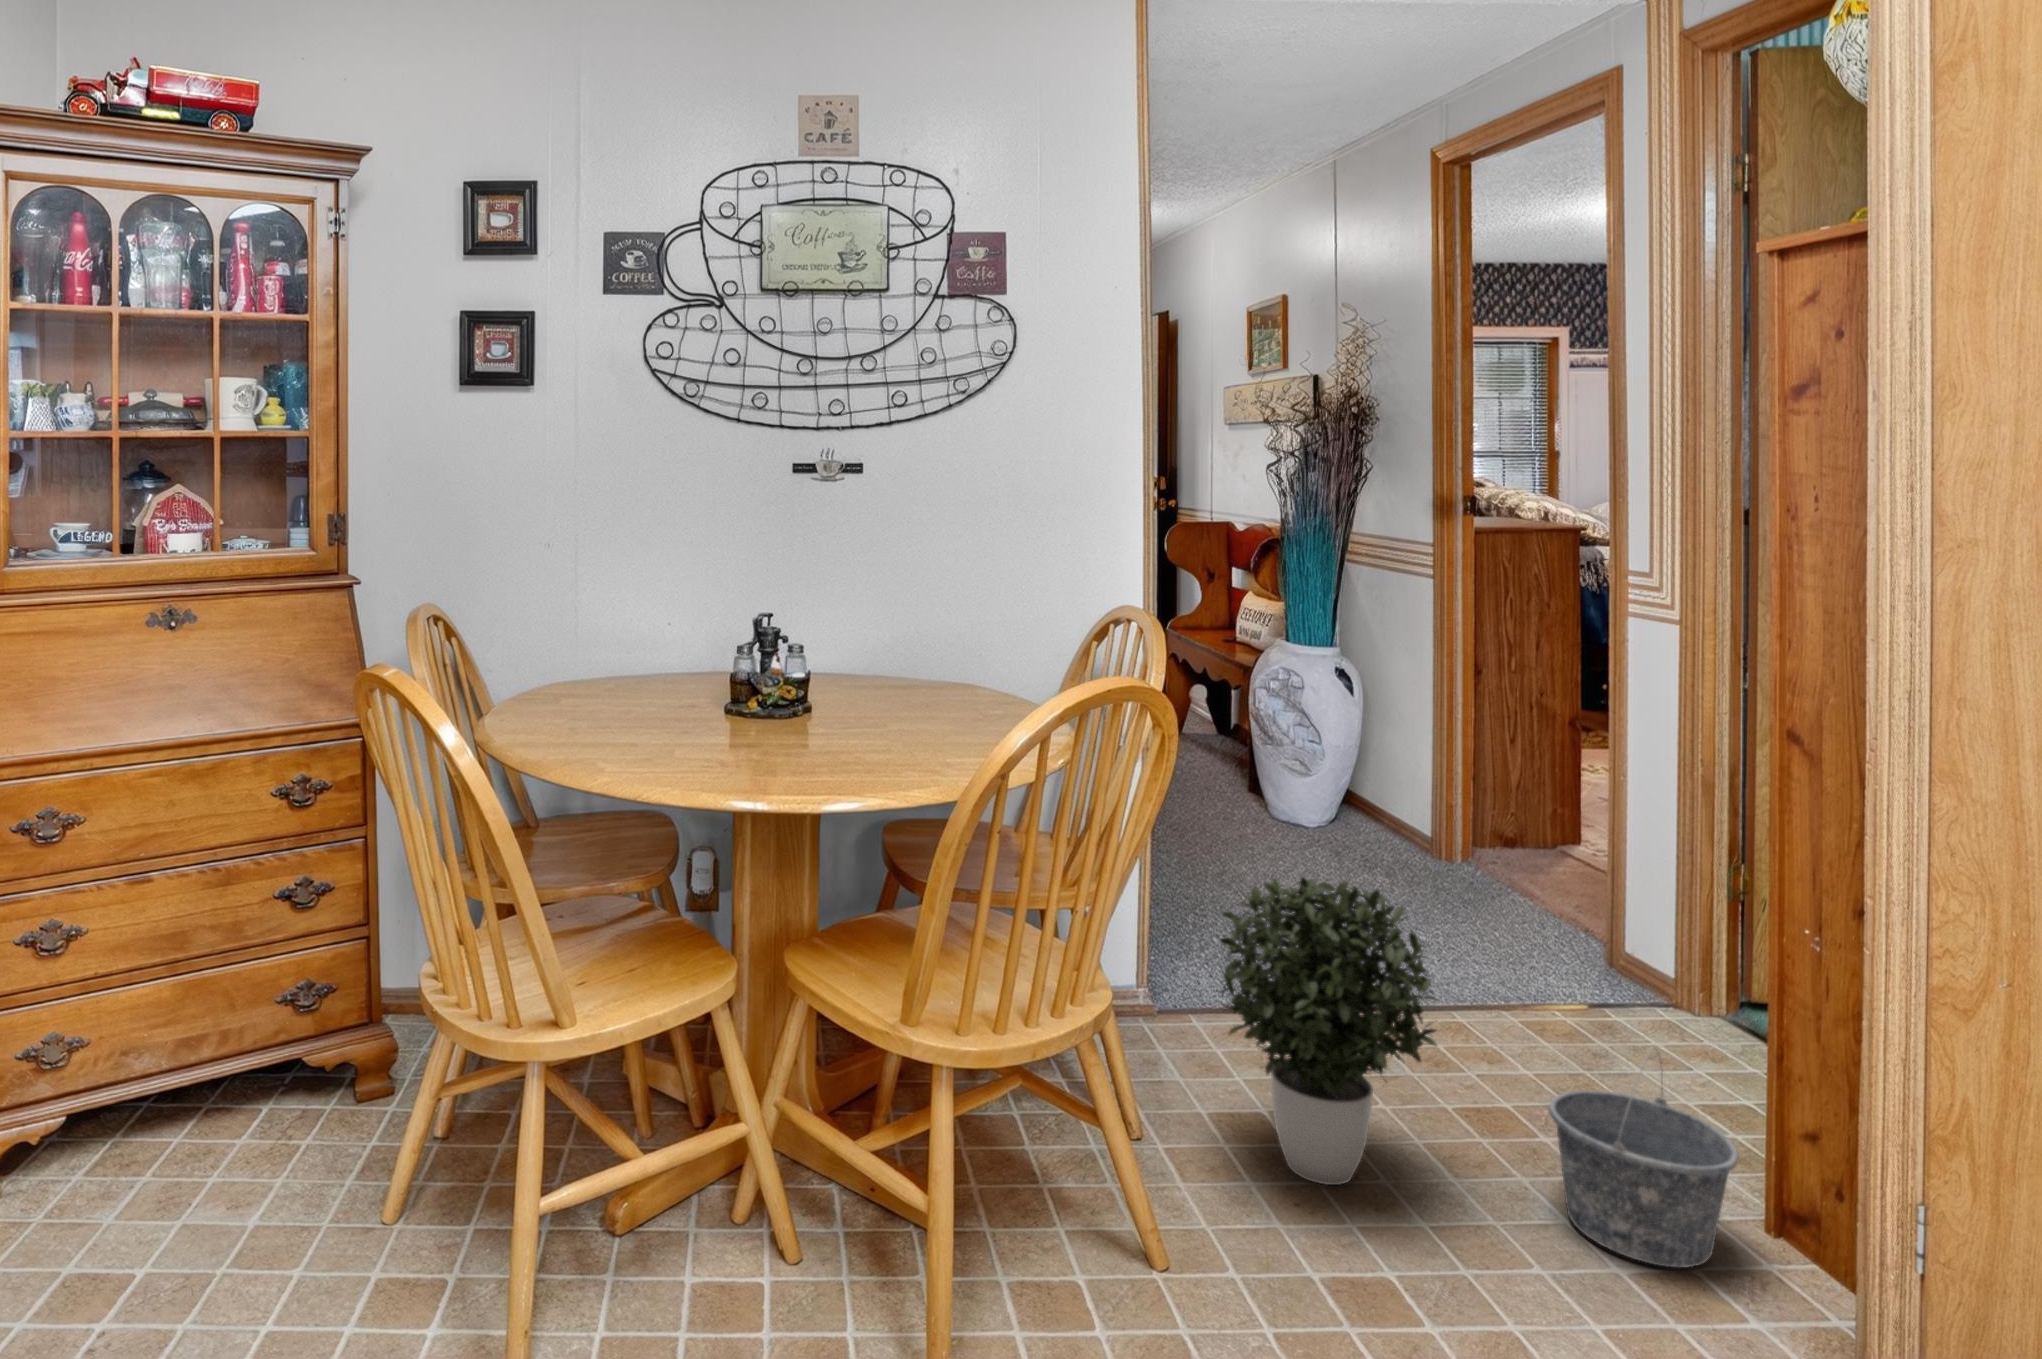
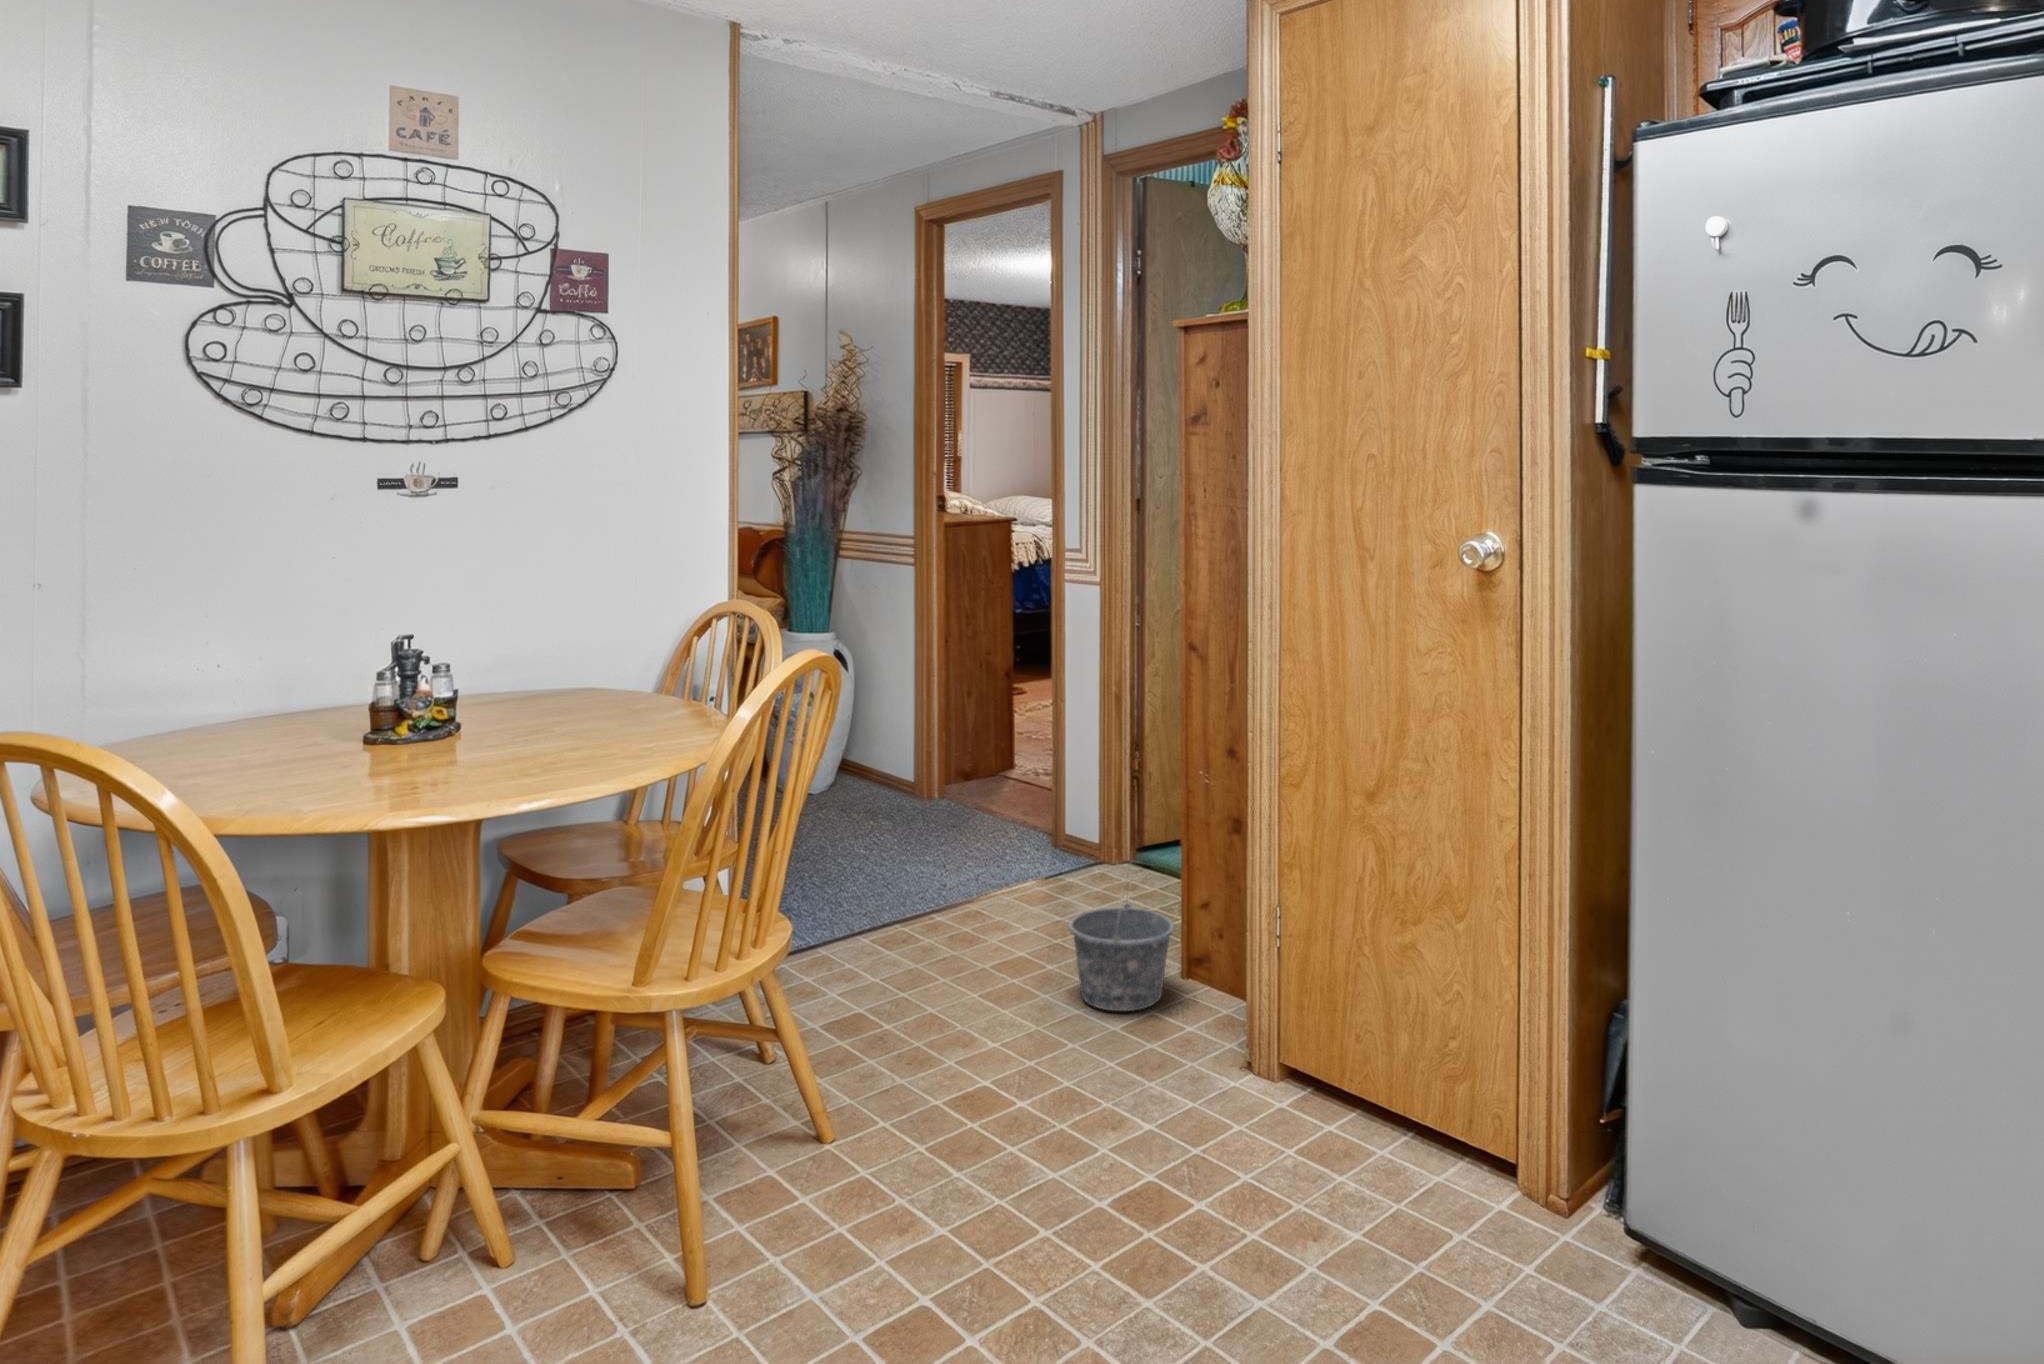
potted plant: present [1220,877,1437,1185] -> none [845,799,1008,1035]

